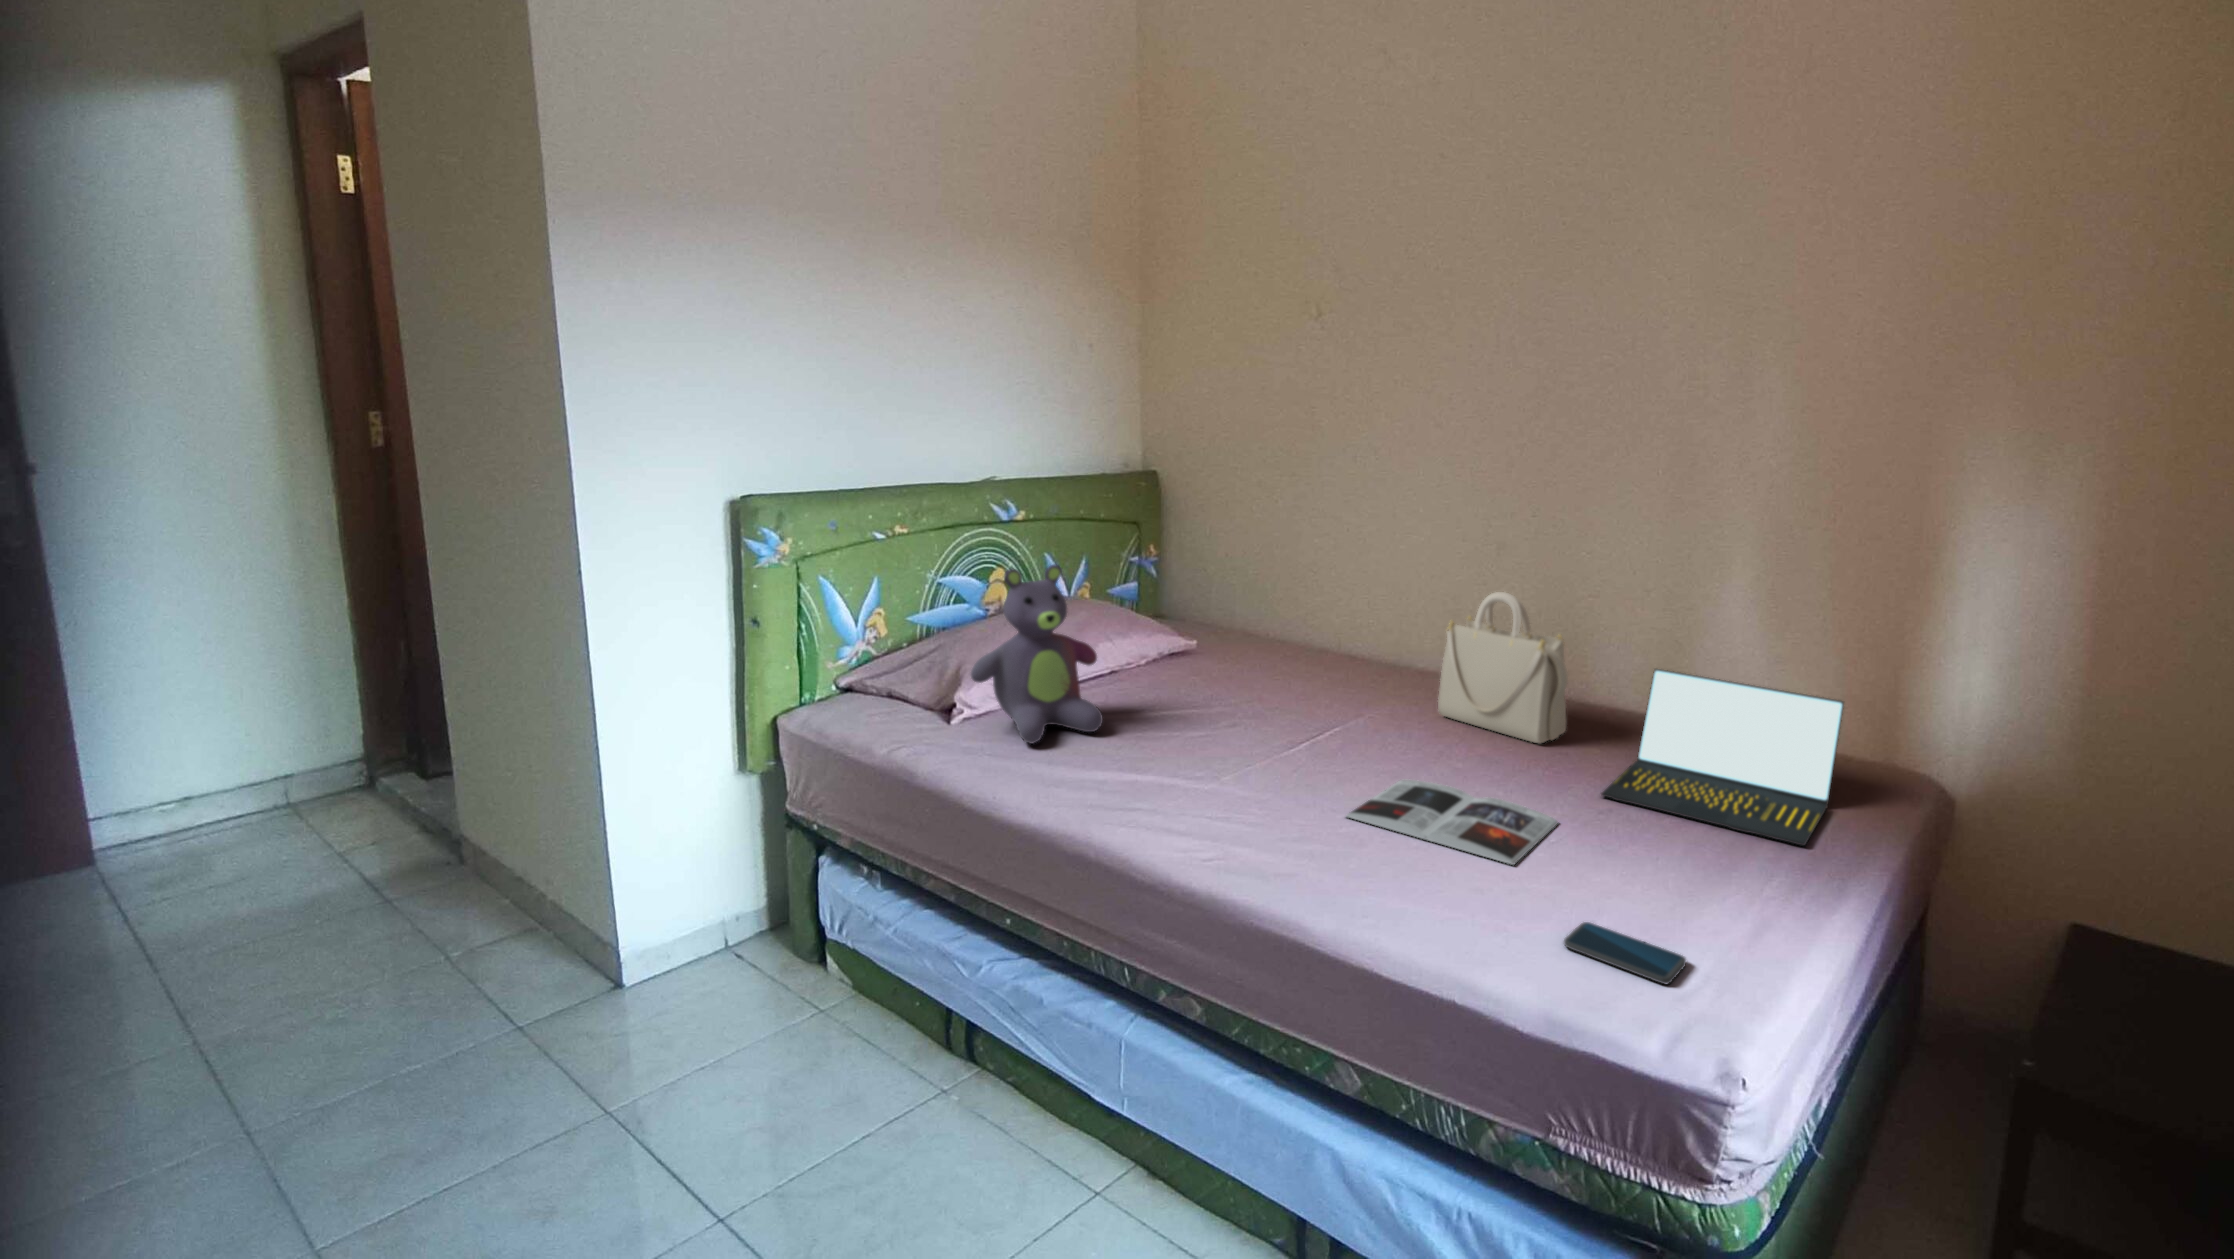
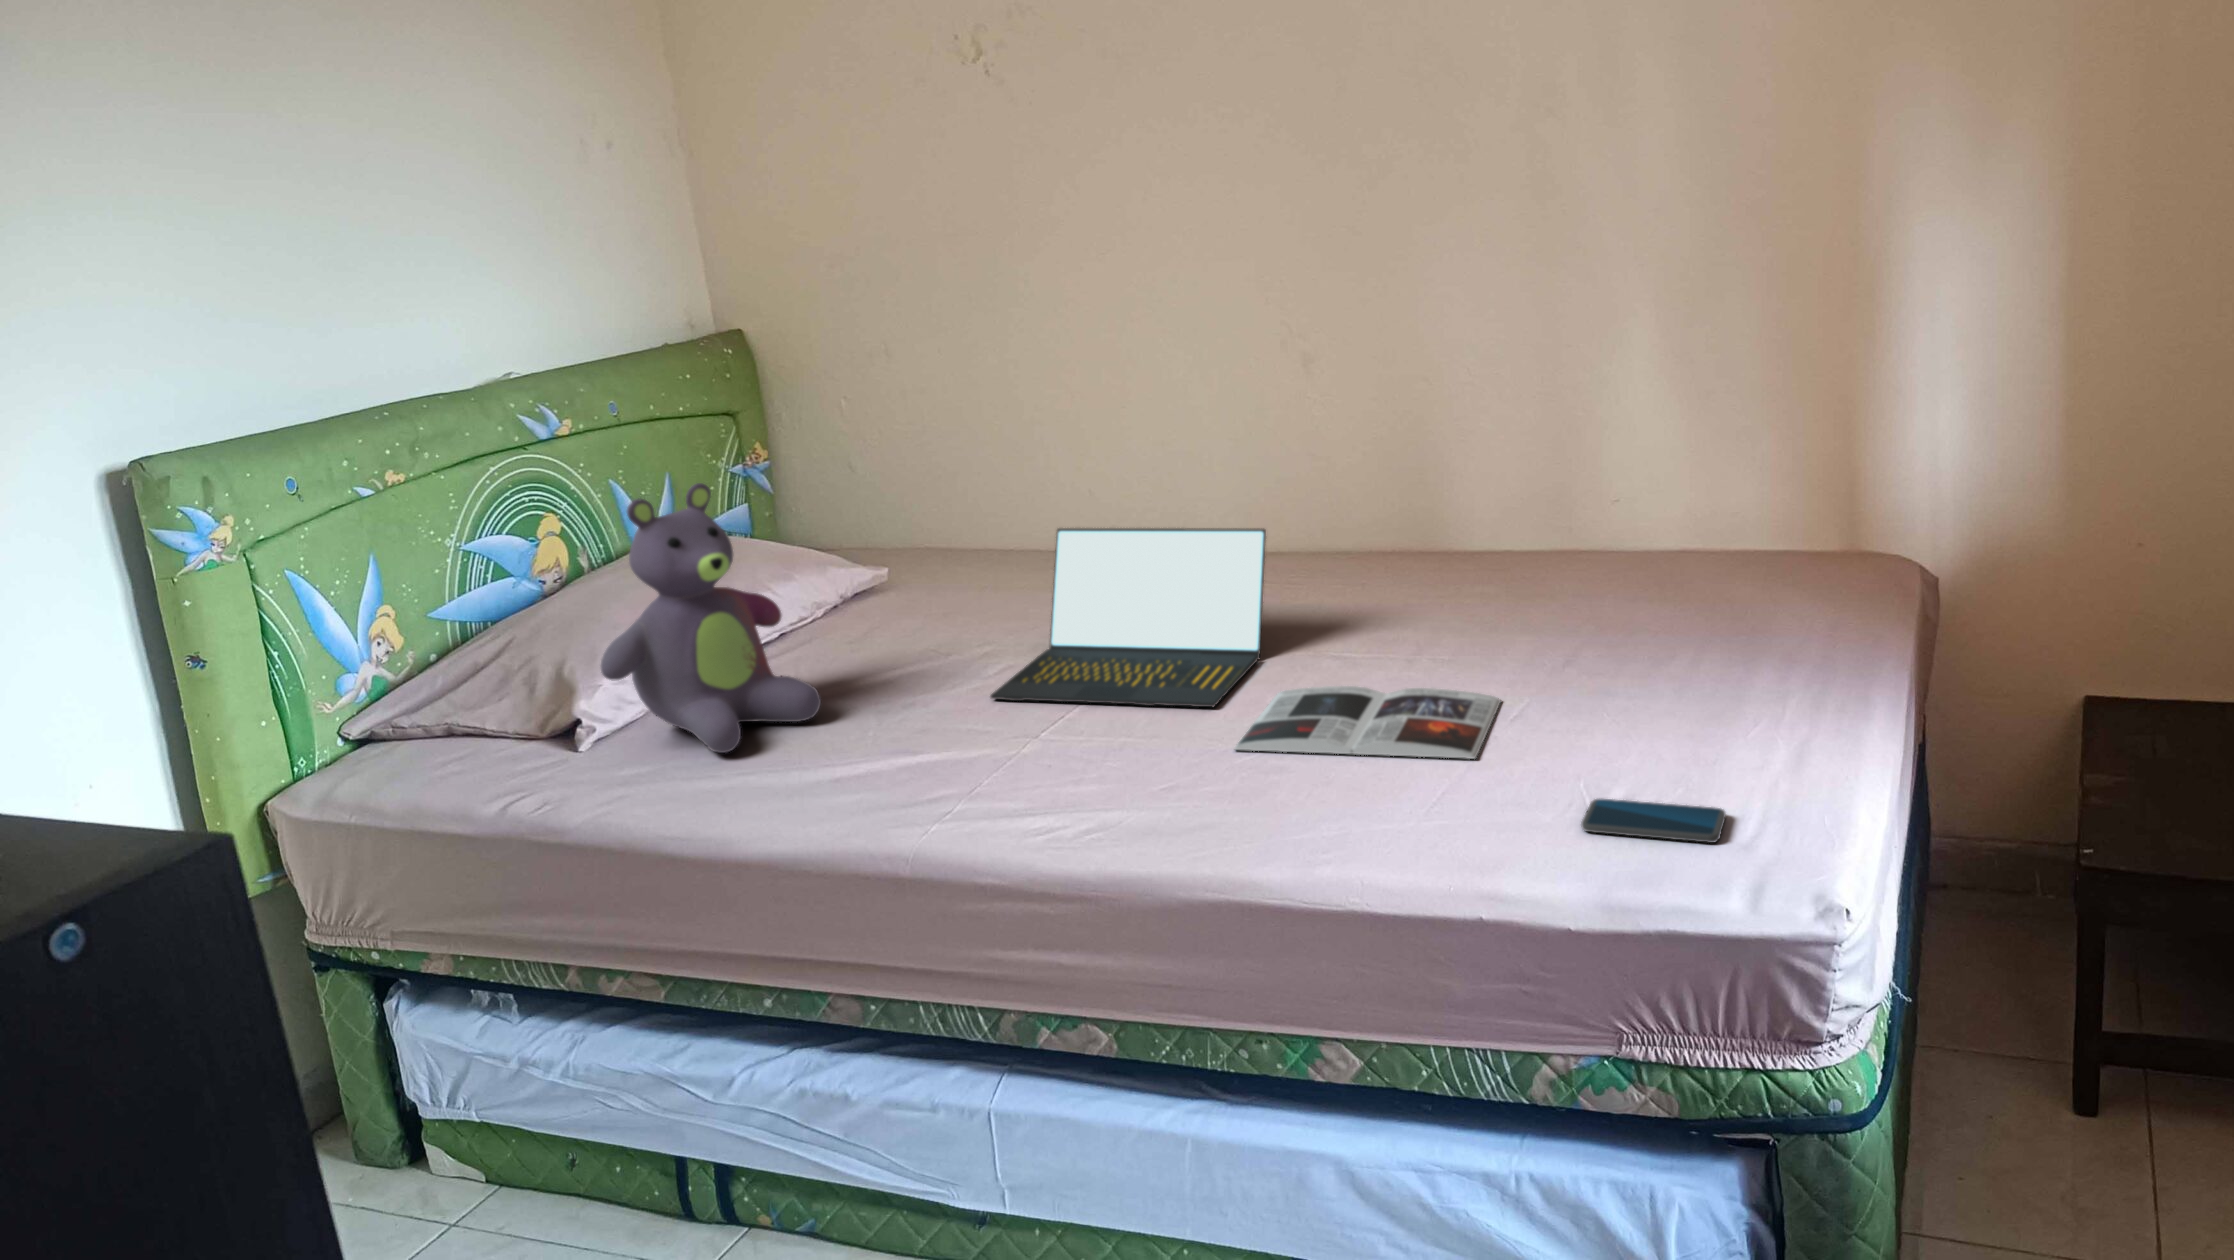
handbag: present [1438,592,1568,744] -> none [1275,424,1451,616]
laptop: present [1601,669,1844,846] -> present [991,528,1266,707]

